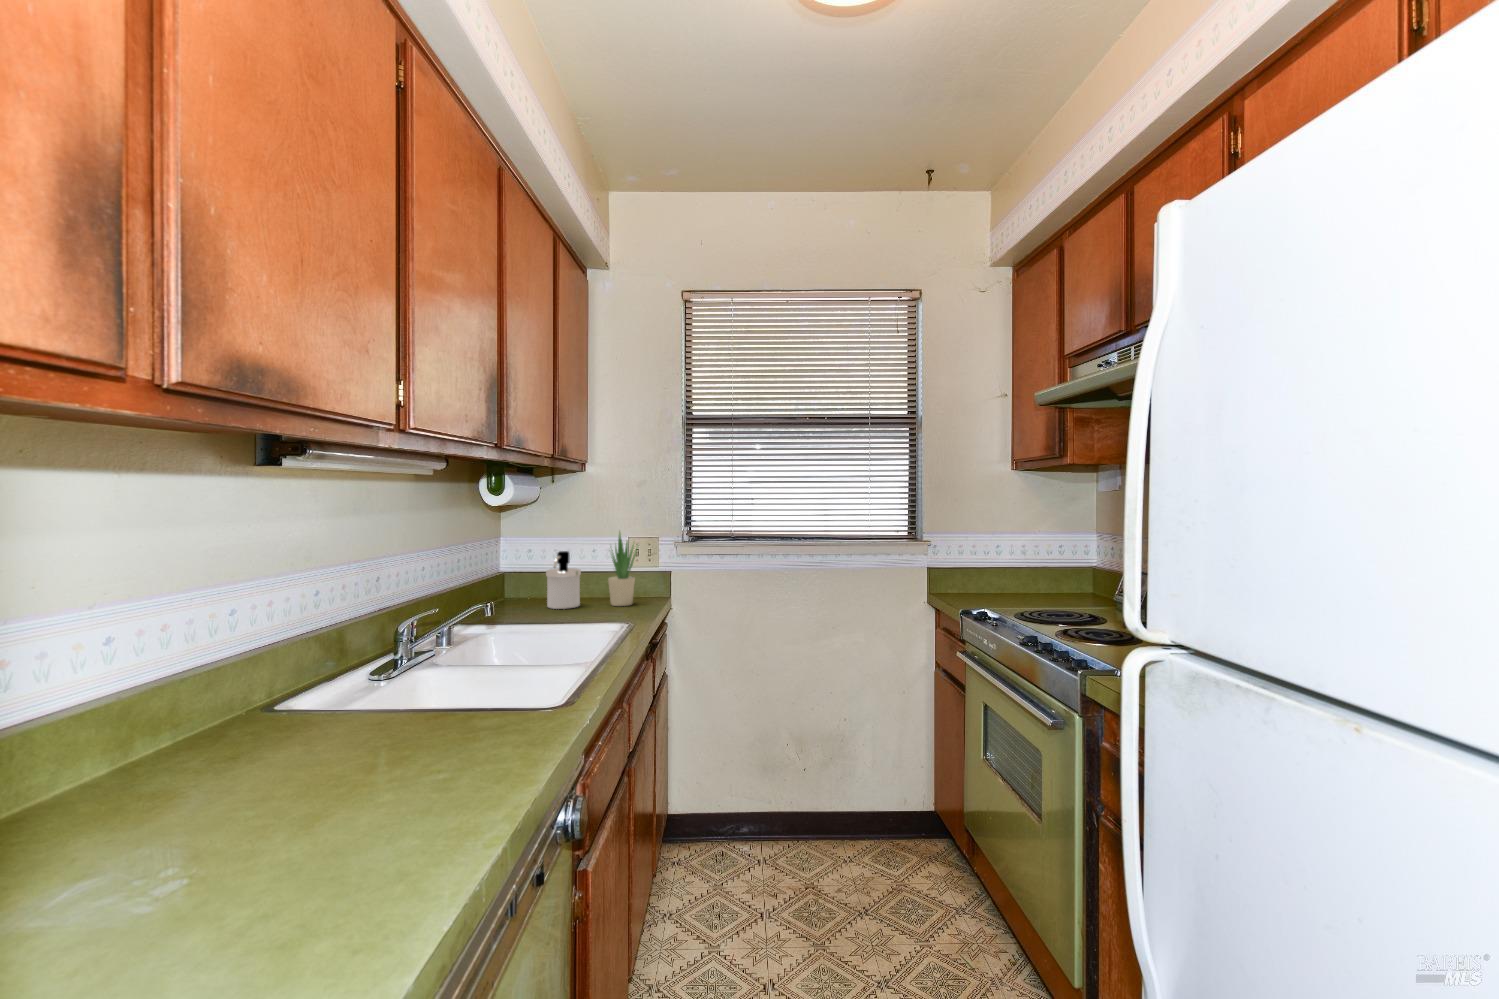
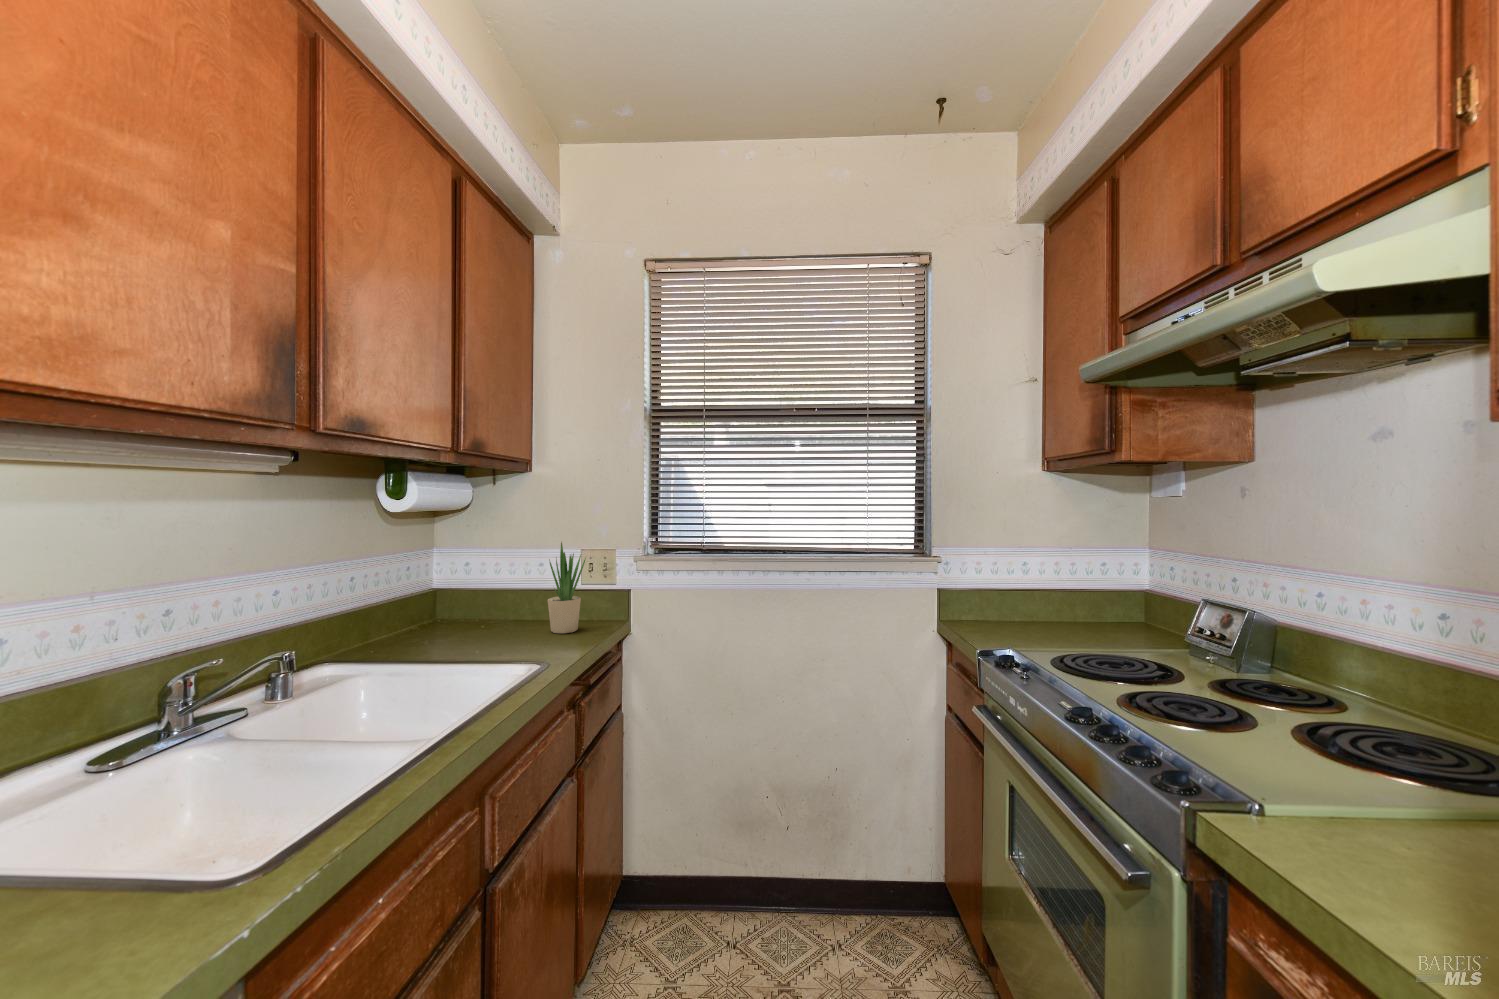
soap dispenser: present [546,551,581,609] -> none [471,567,515,637]

